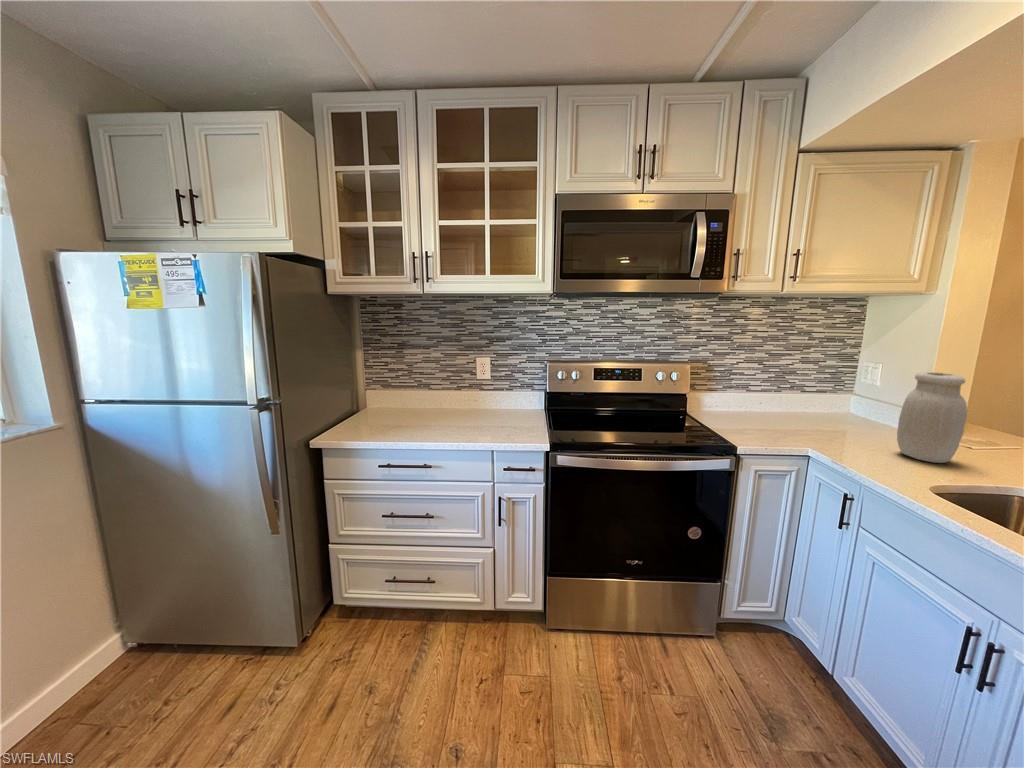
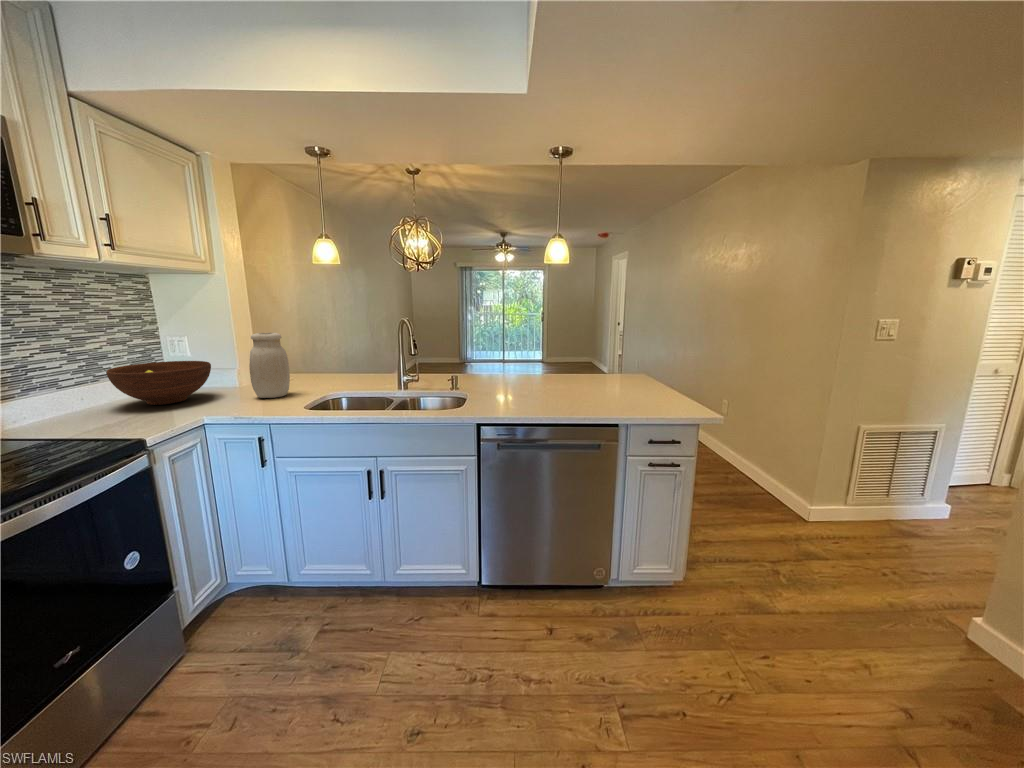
fruit bowl: none [777,383,875,429] -> present [106,361,211,405]

